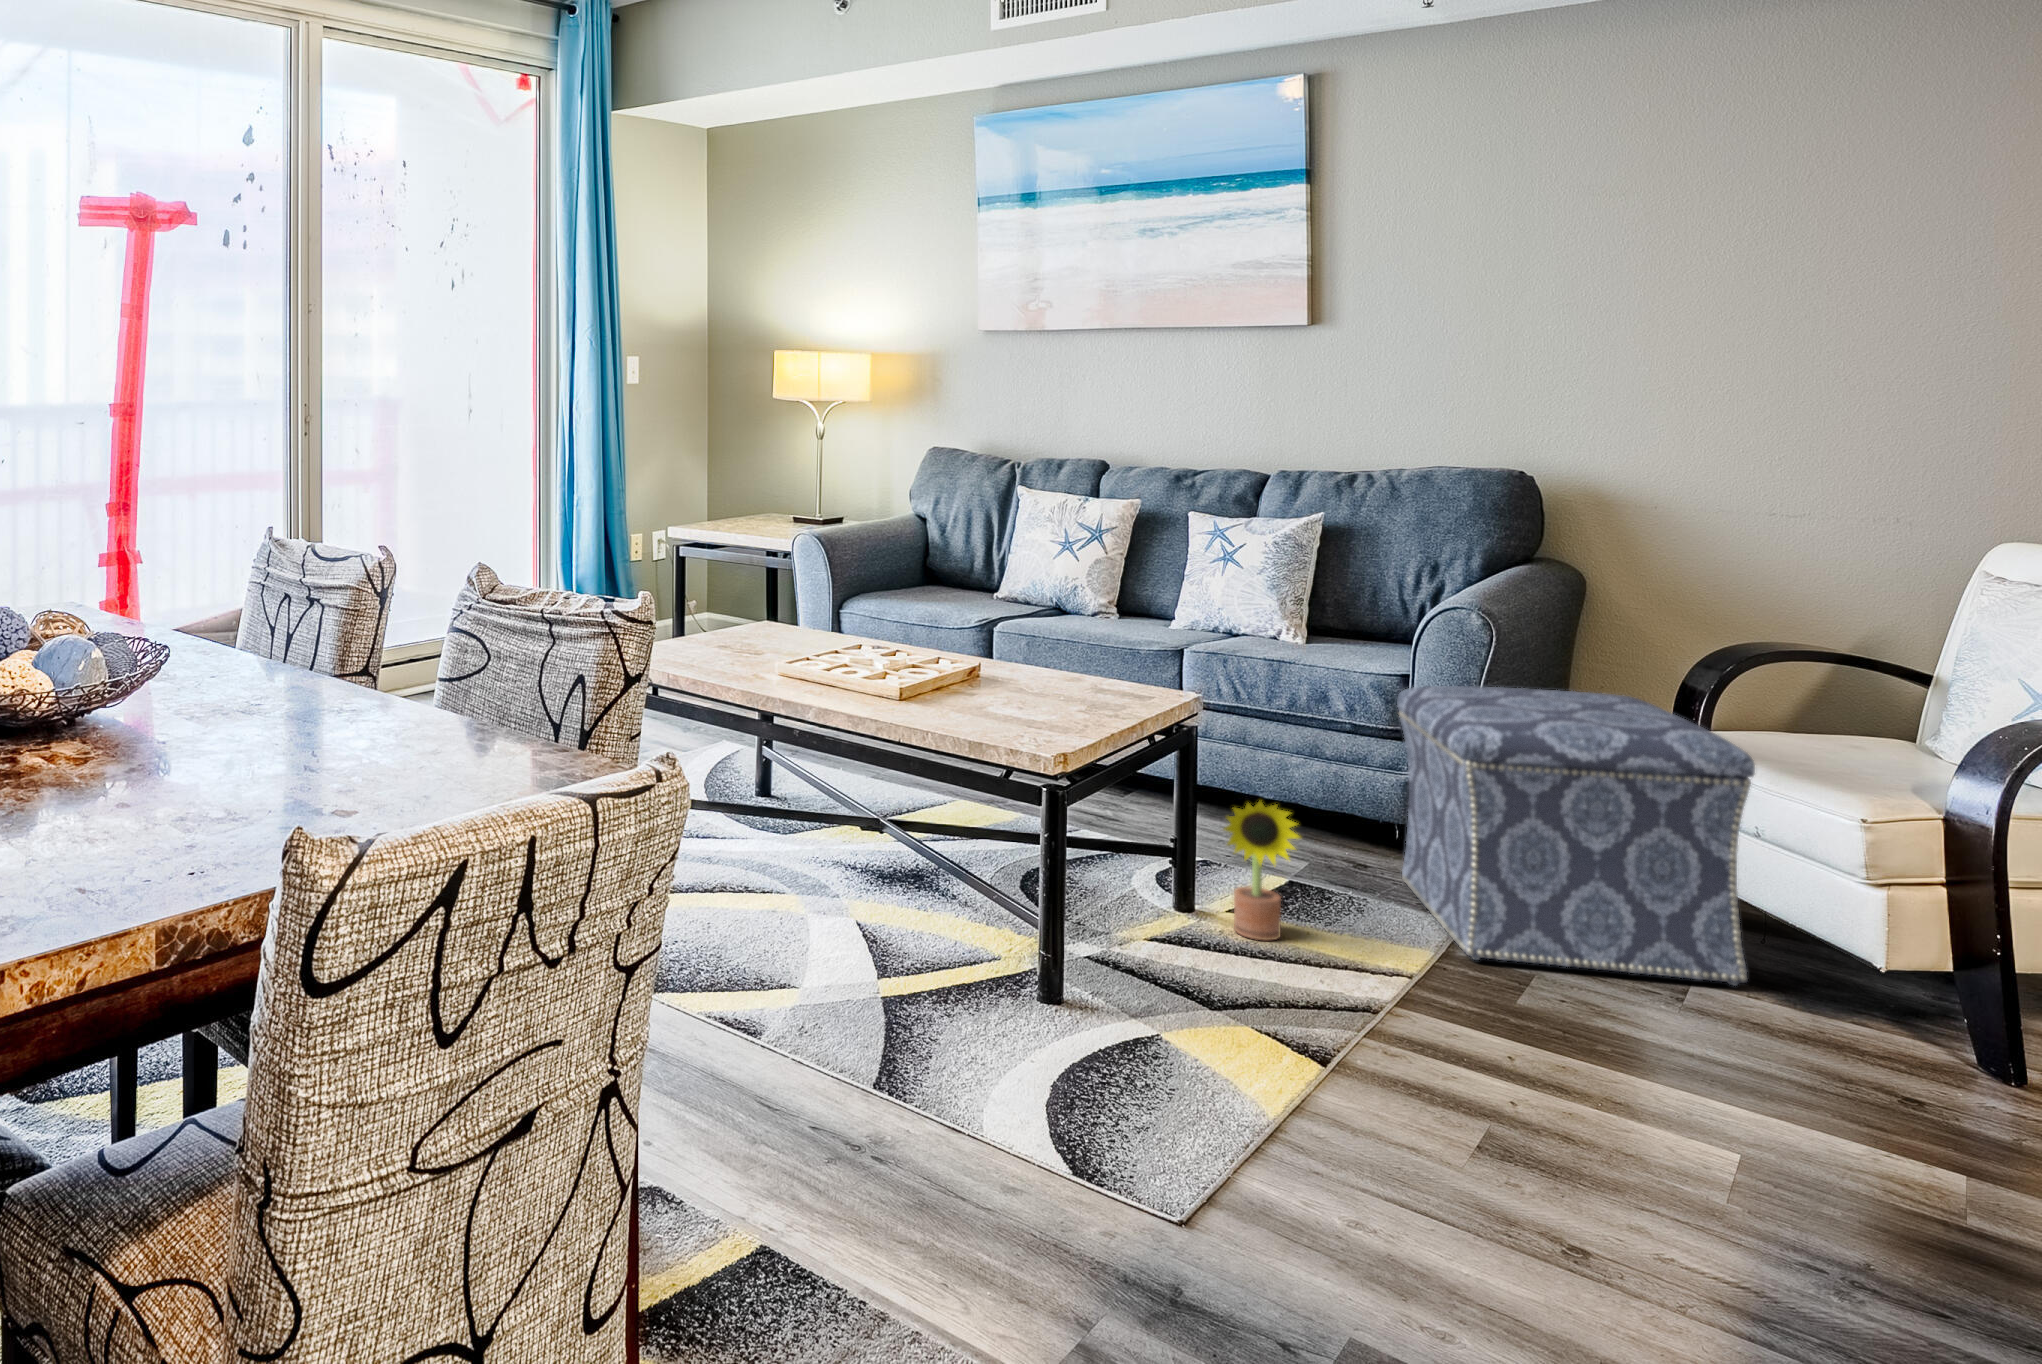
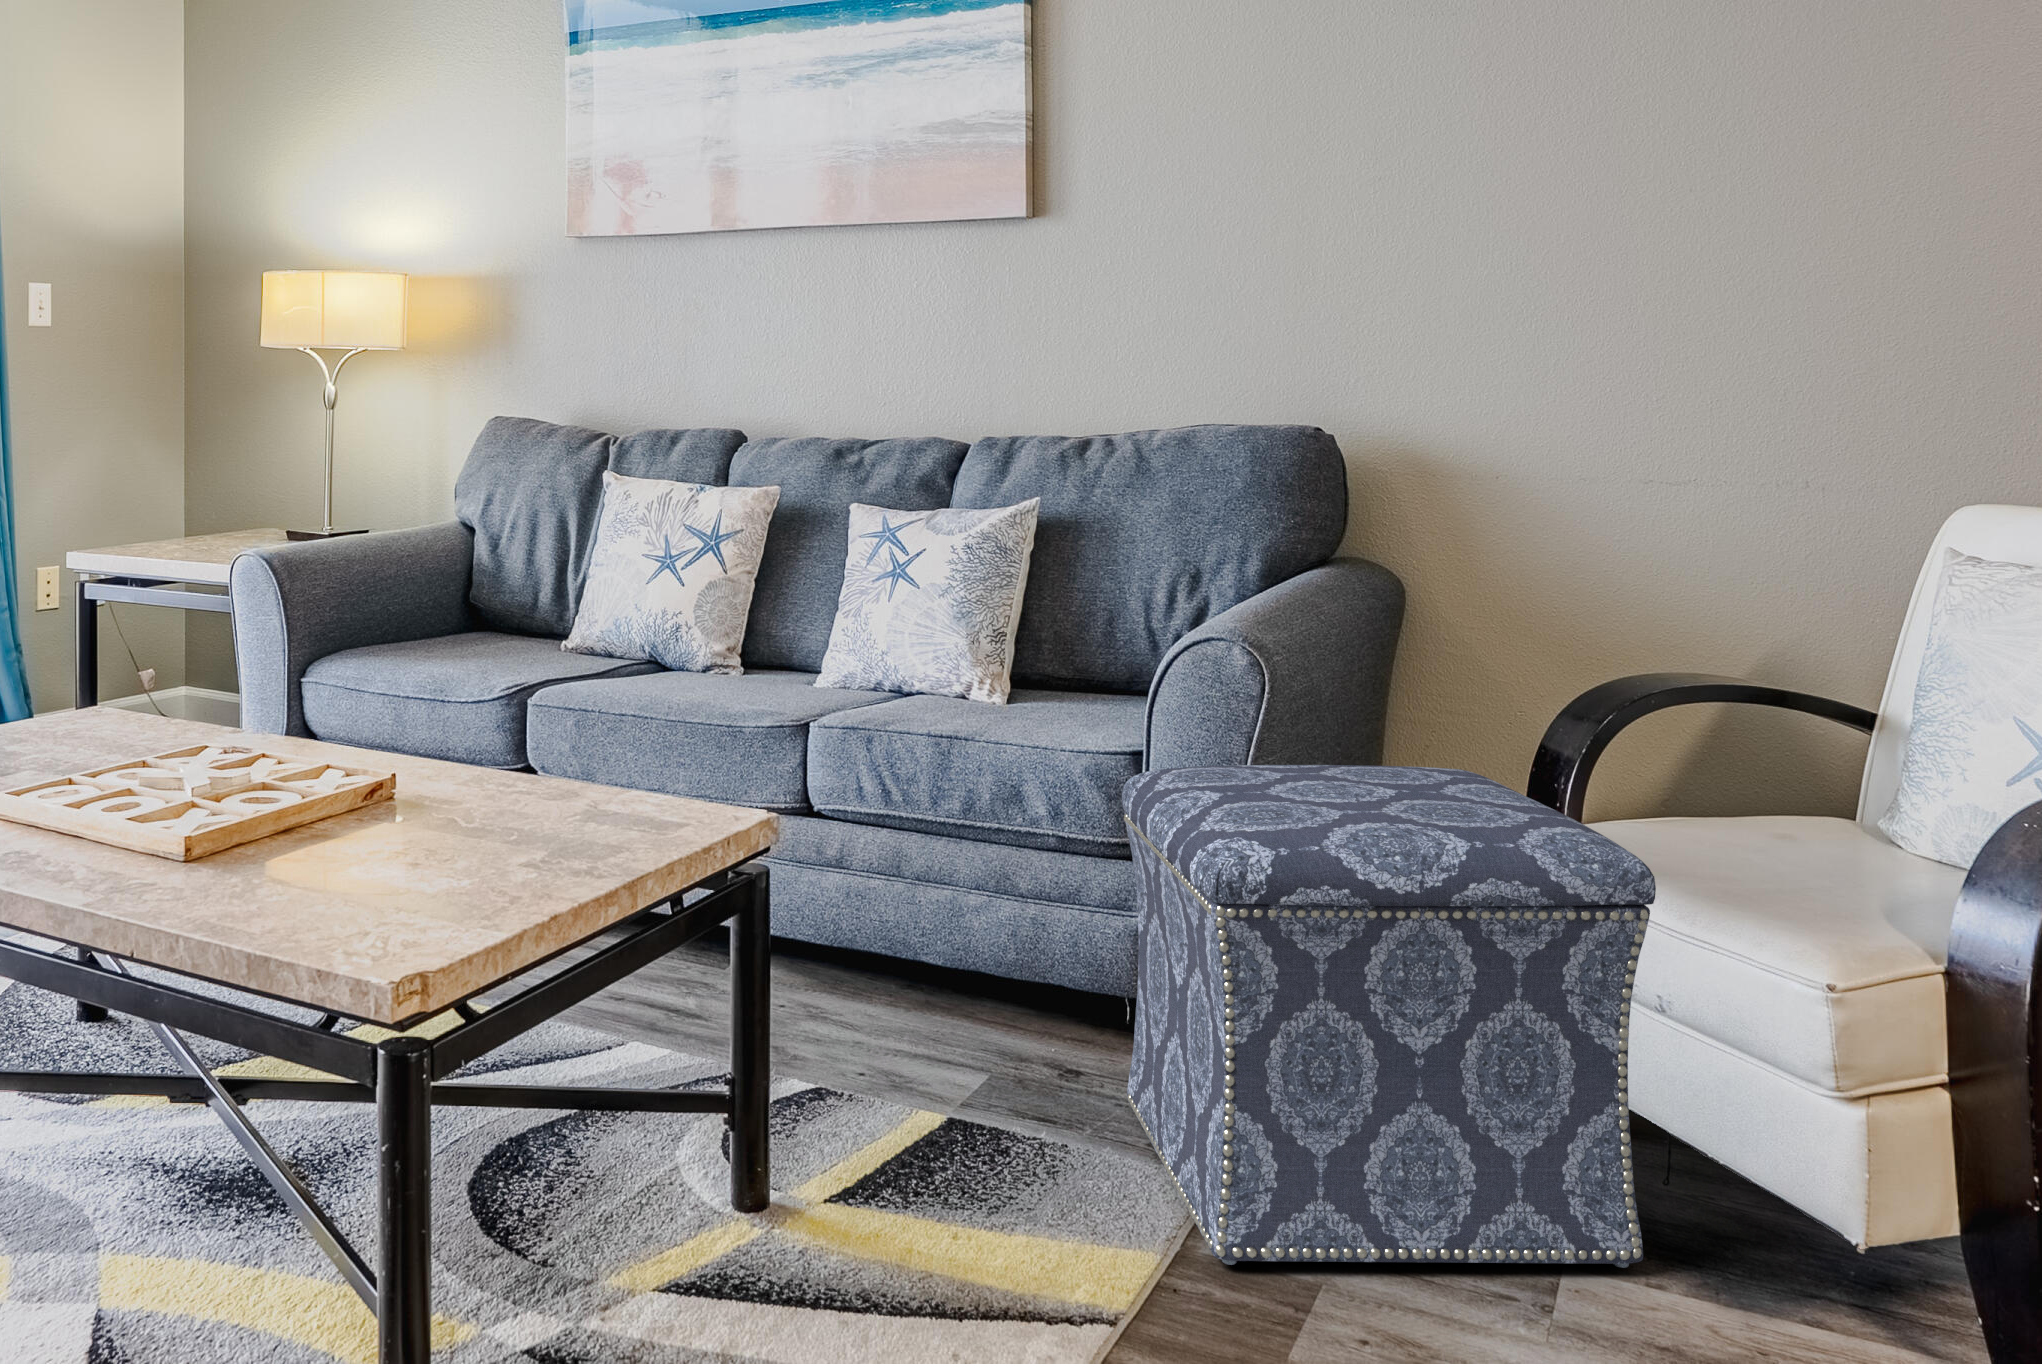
decorative plant: present [1224,800,1299,940] -> none [806,1002,944,1264]

